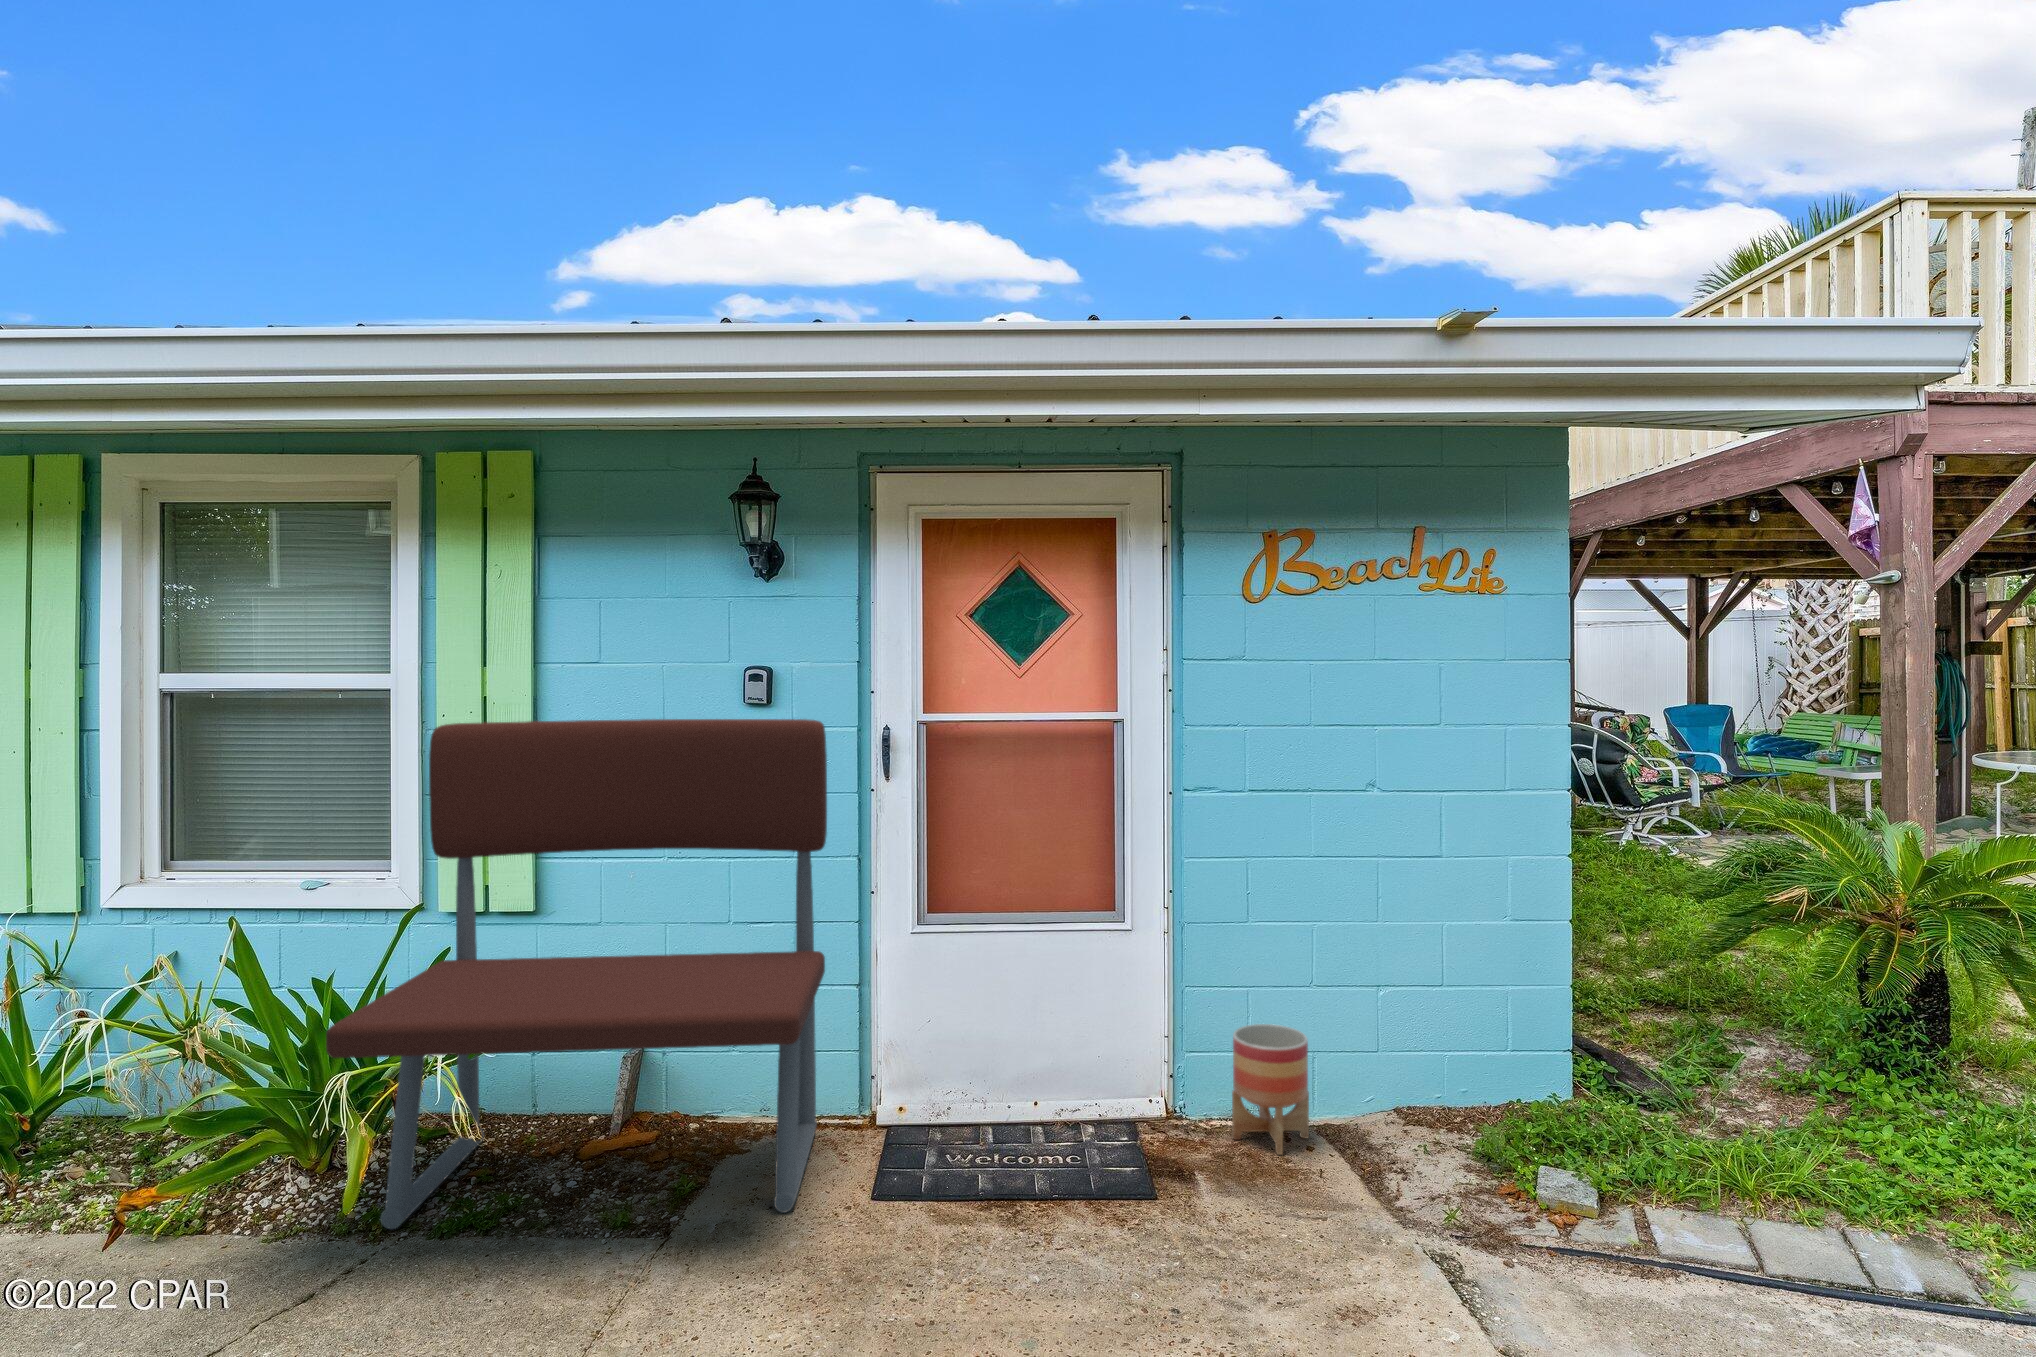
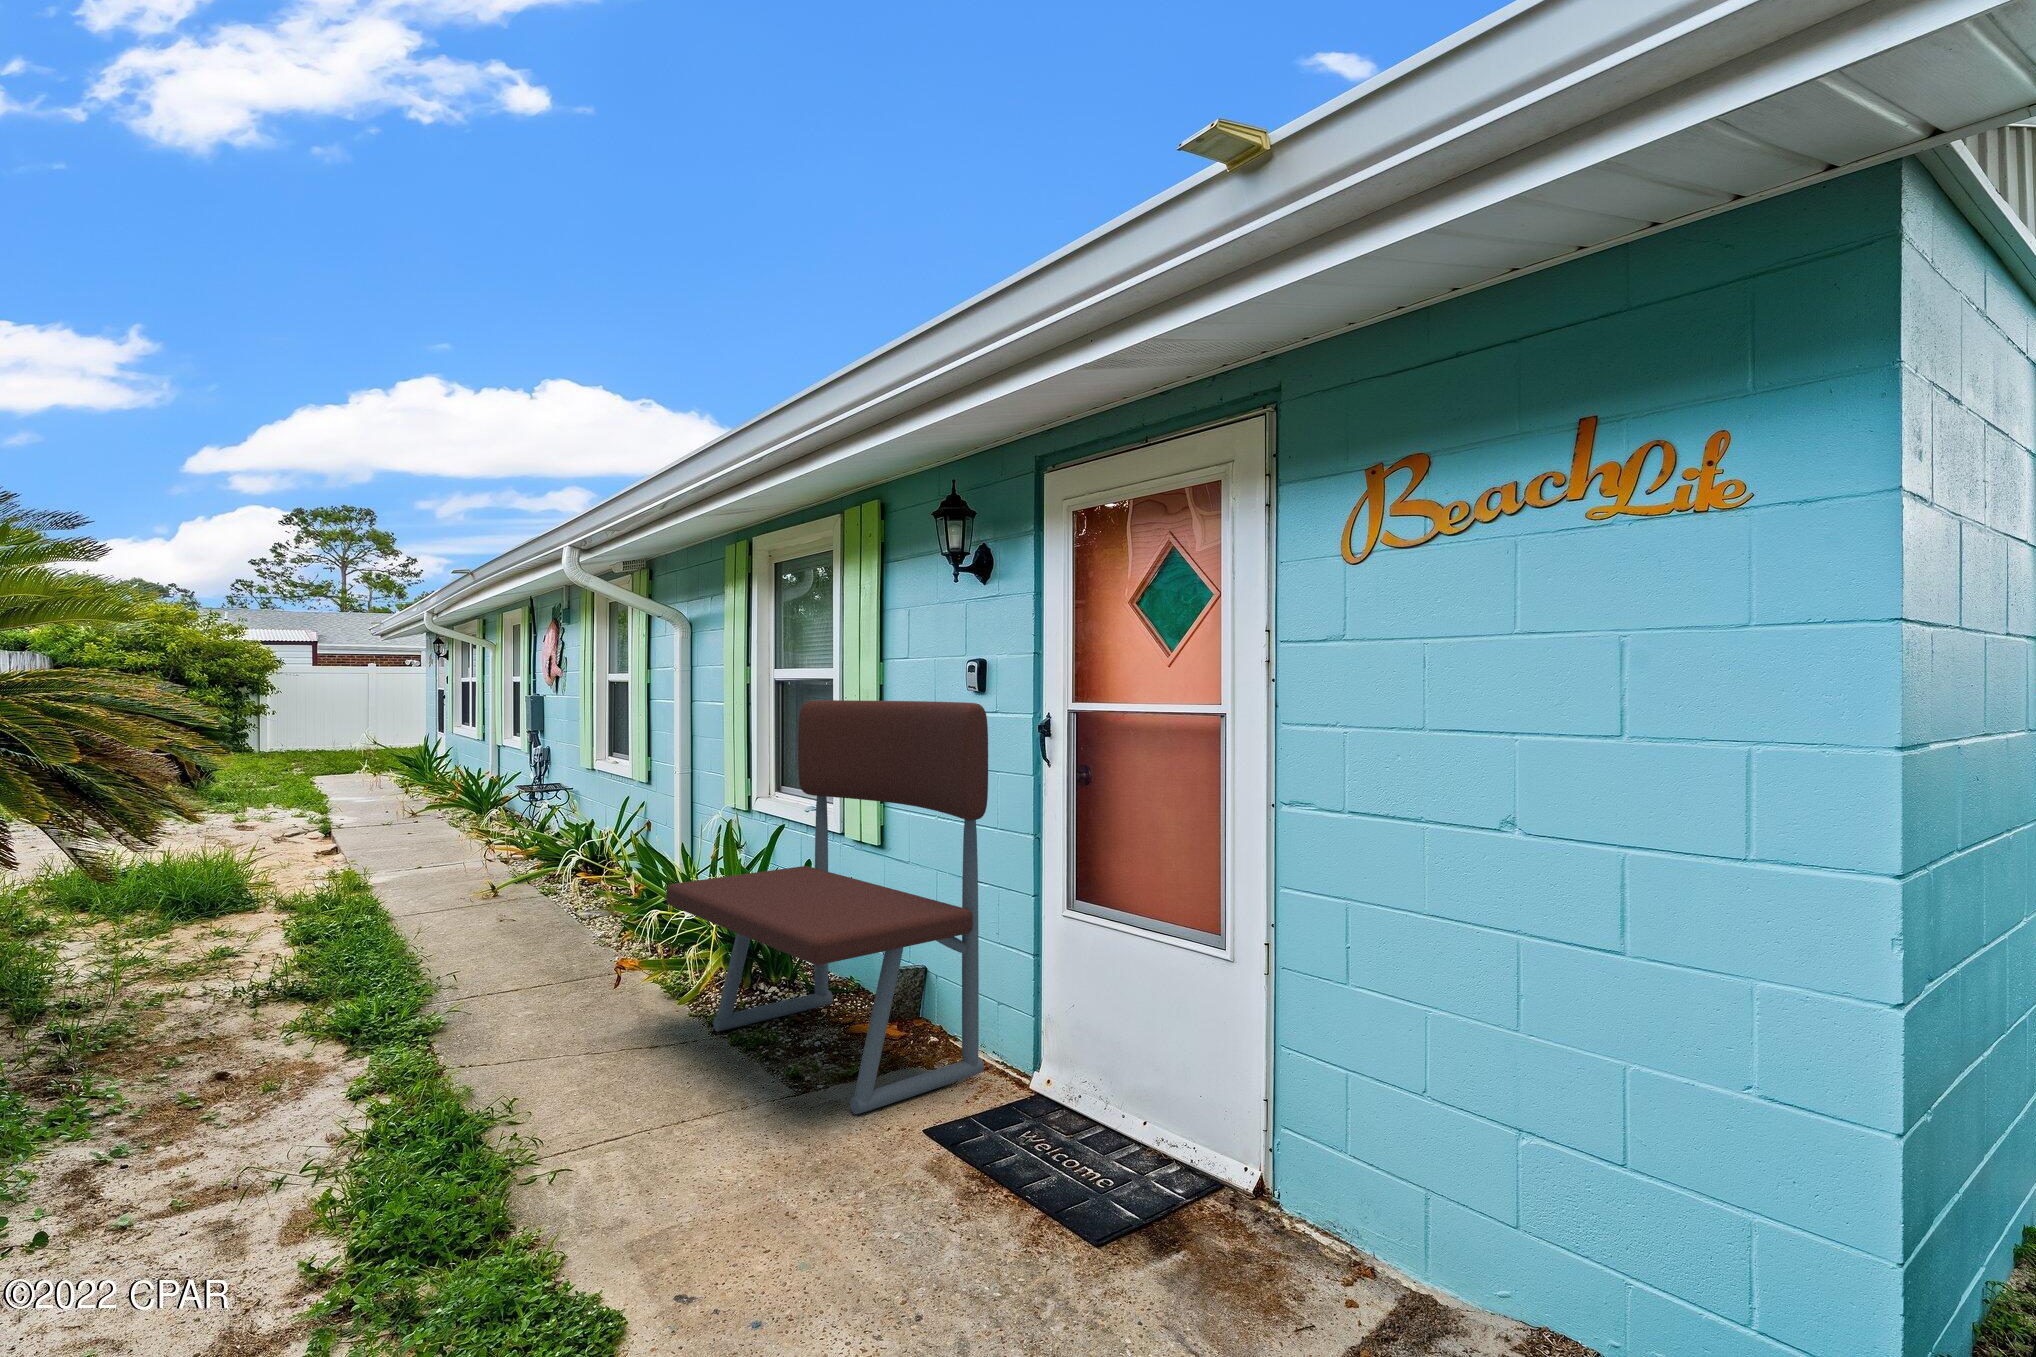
planter: present [1232,1024,1309,1155] -> none [1264,1113,1365,1295]

